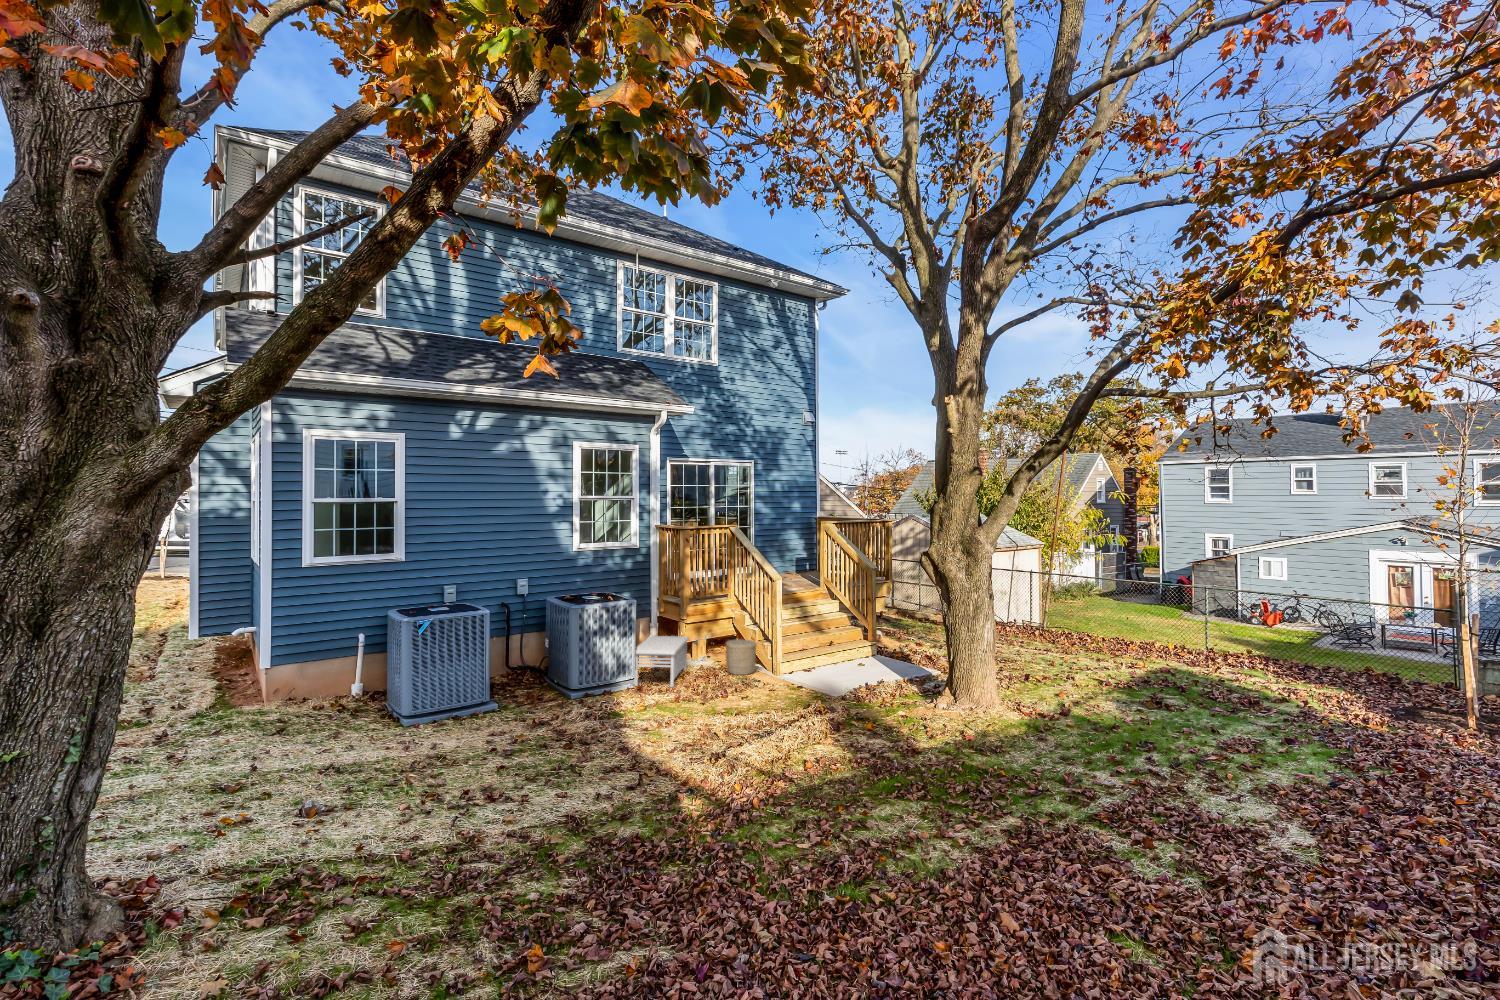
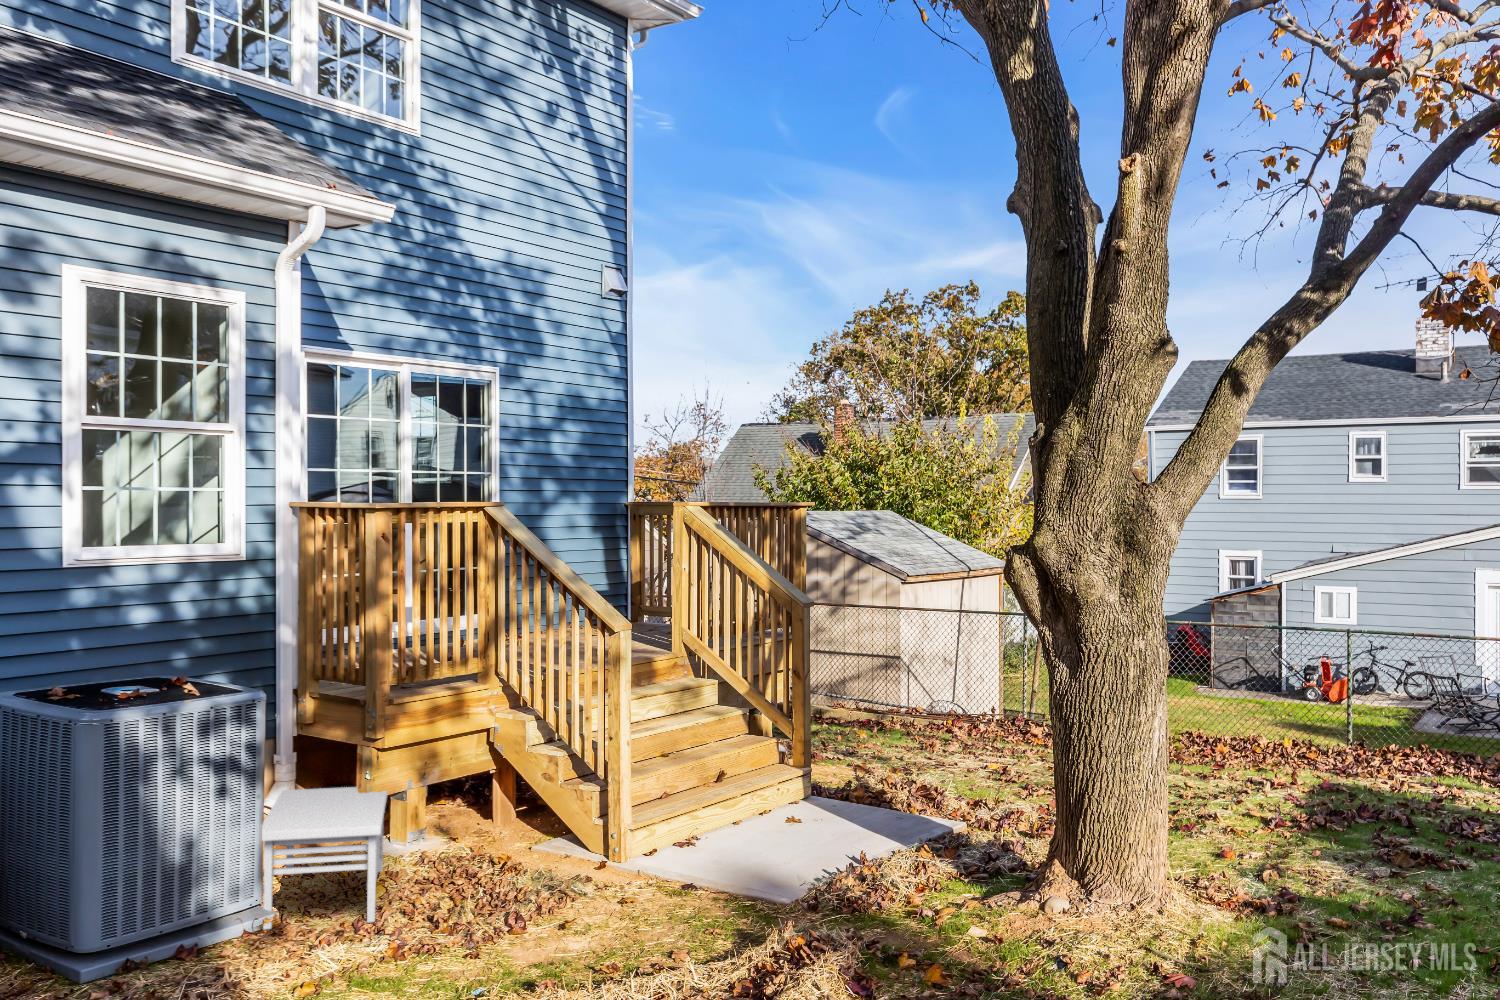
woven basket: present [725,639,756,675] -> none [488,783,567,872]

